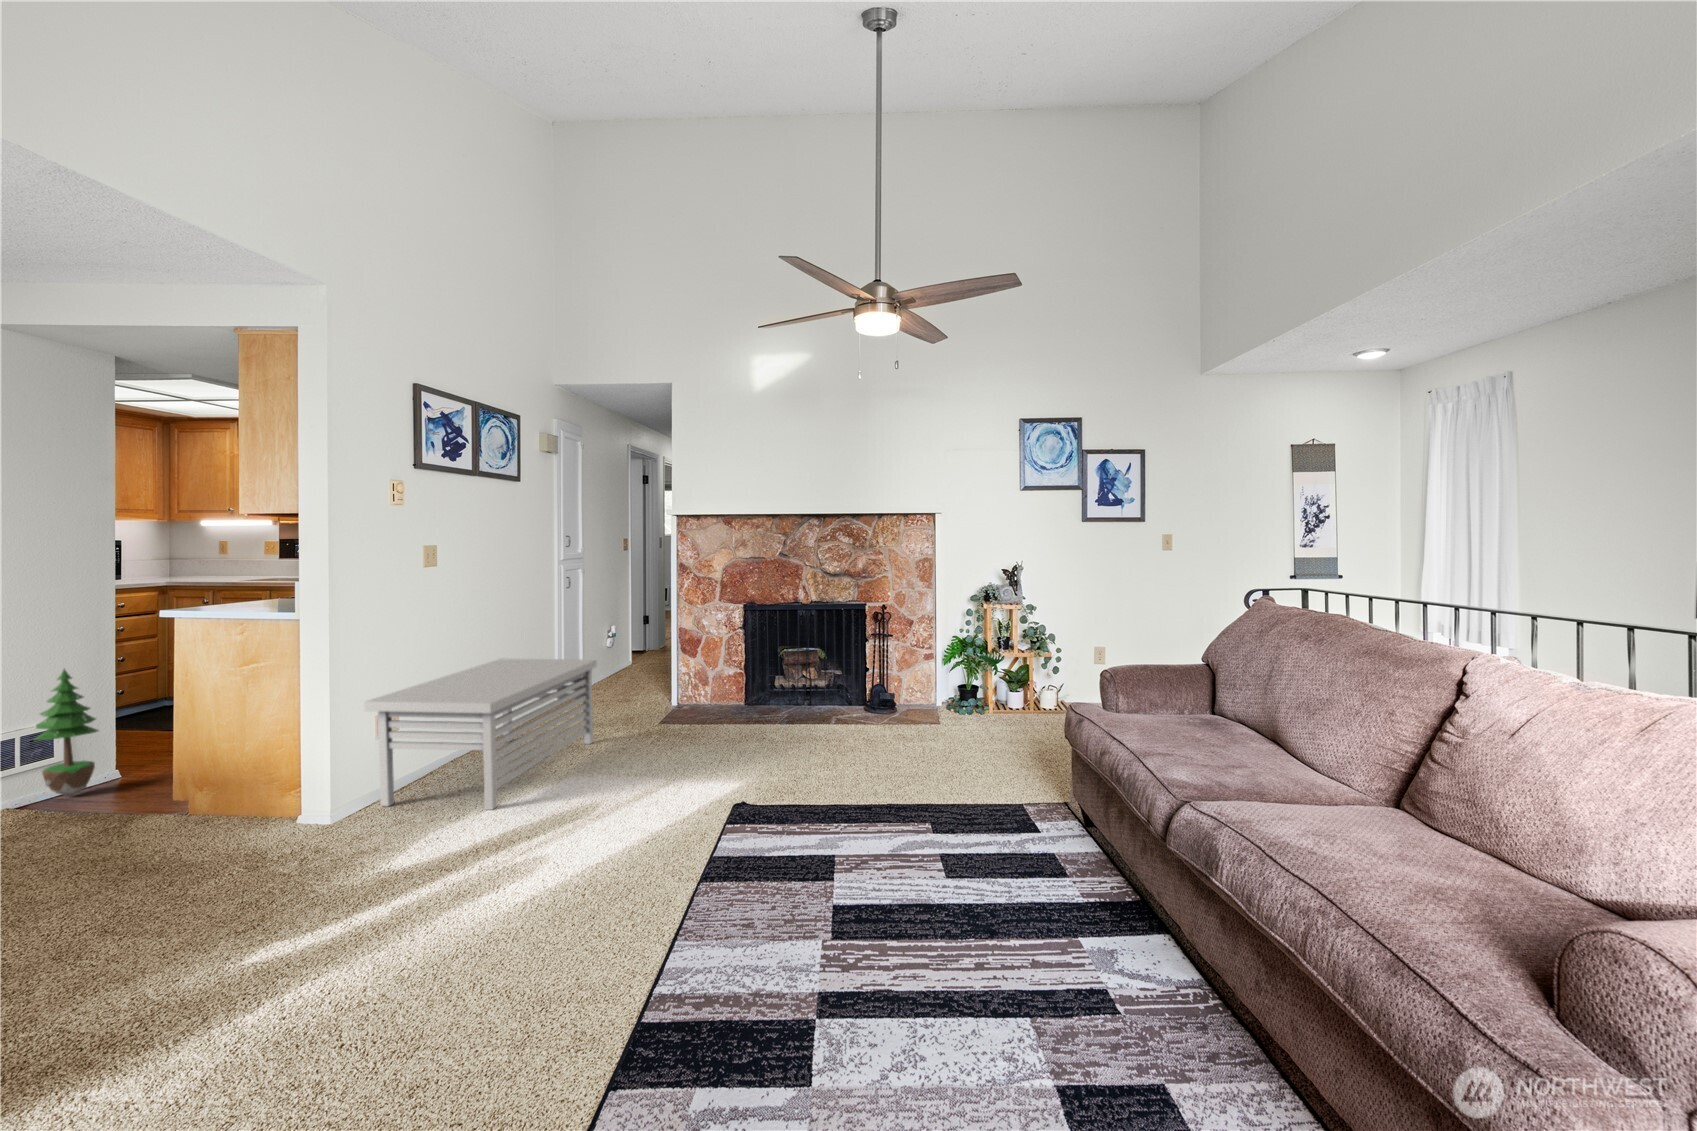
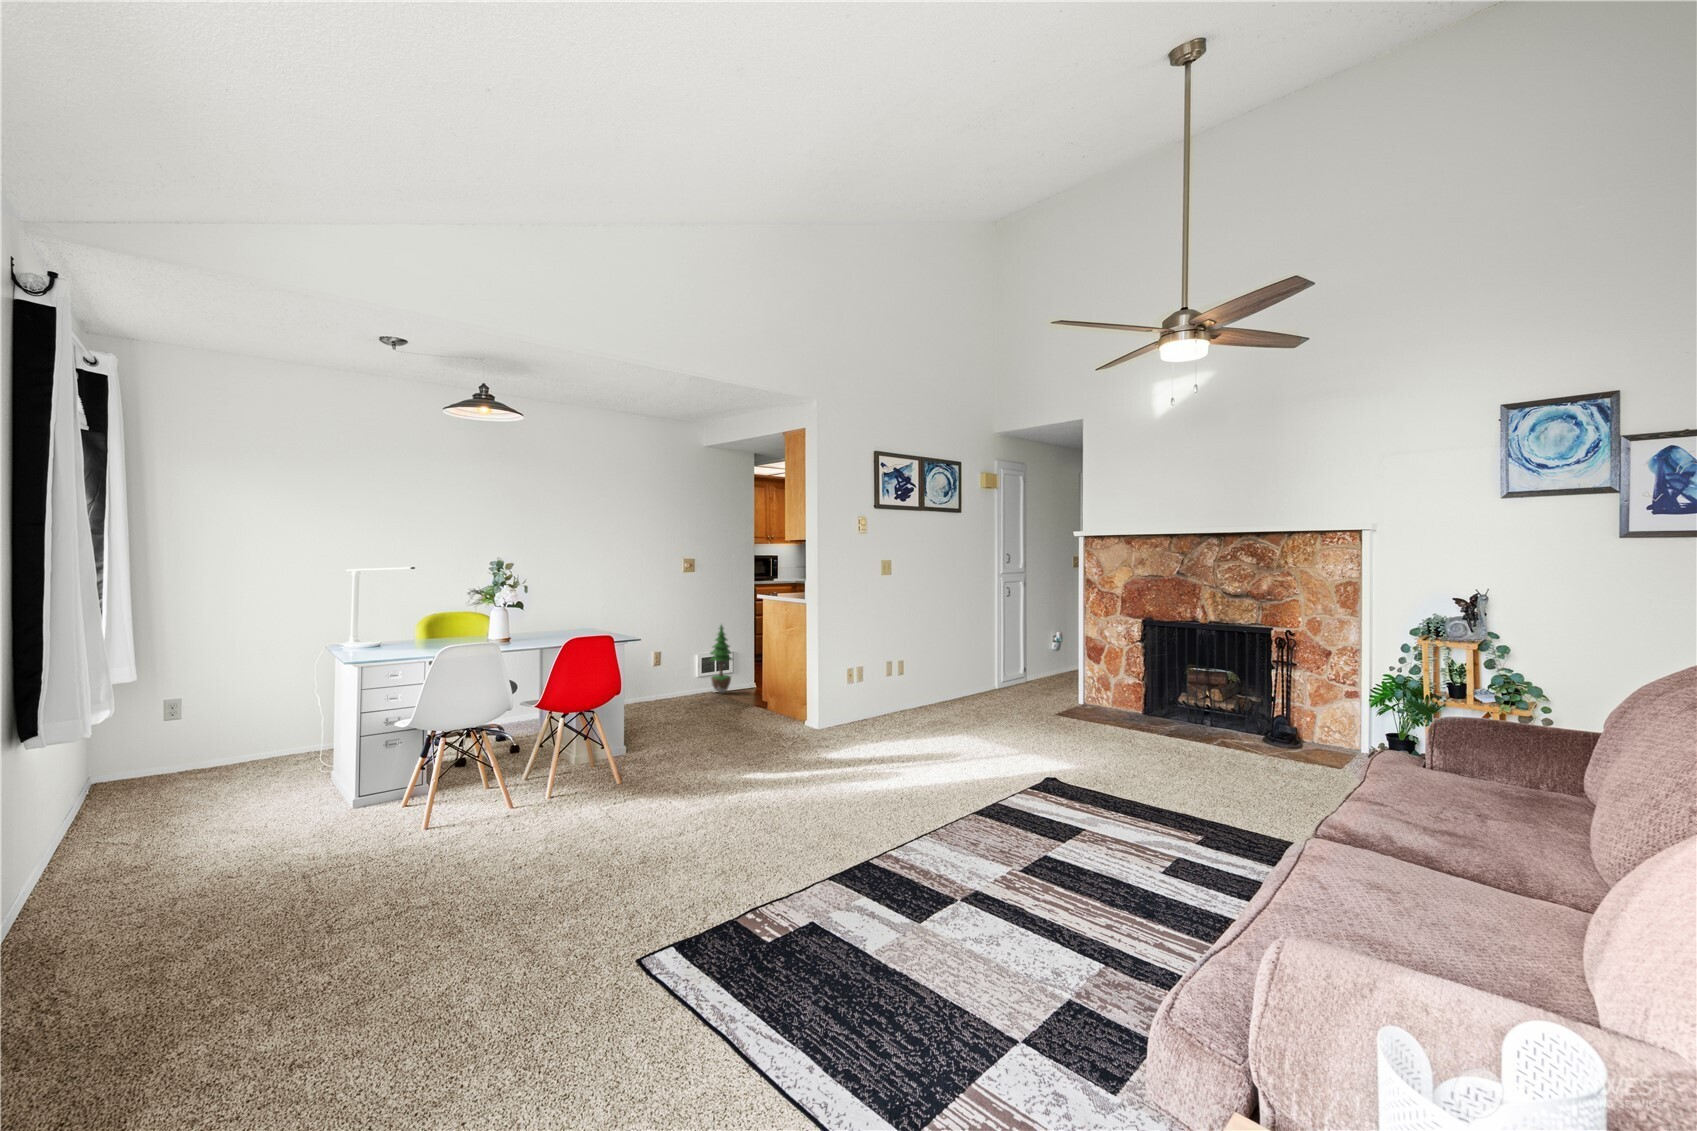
storage bench: present [364,658,597,810] -> none [831,644,996,743]

